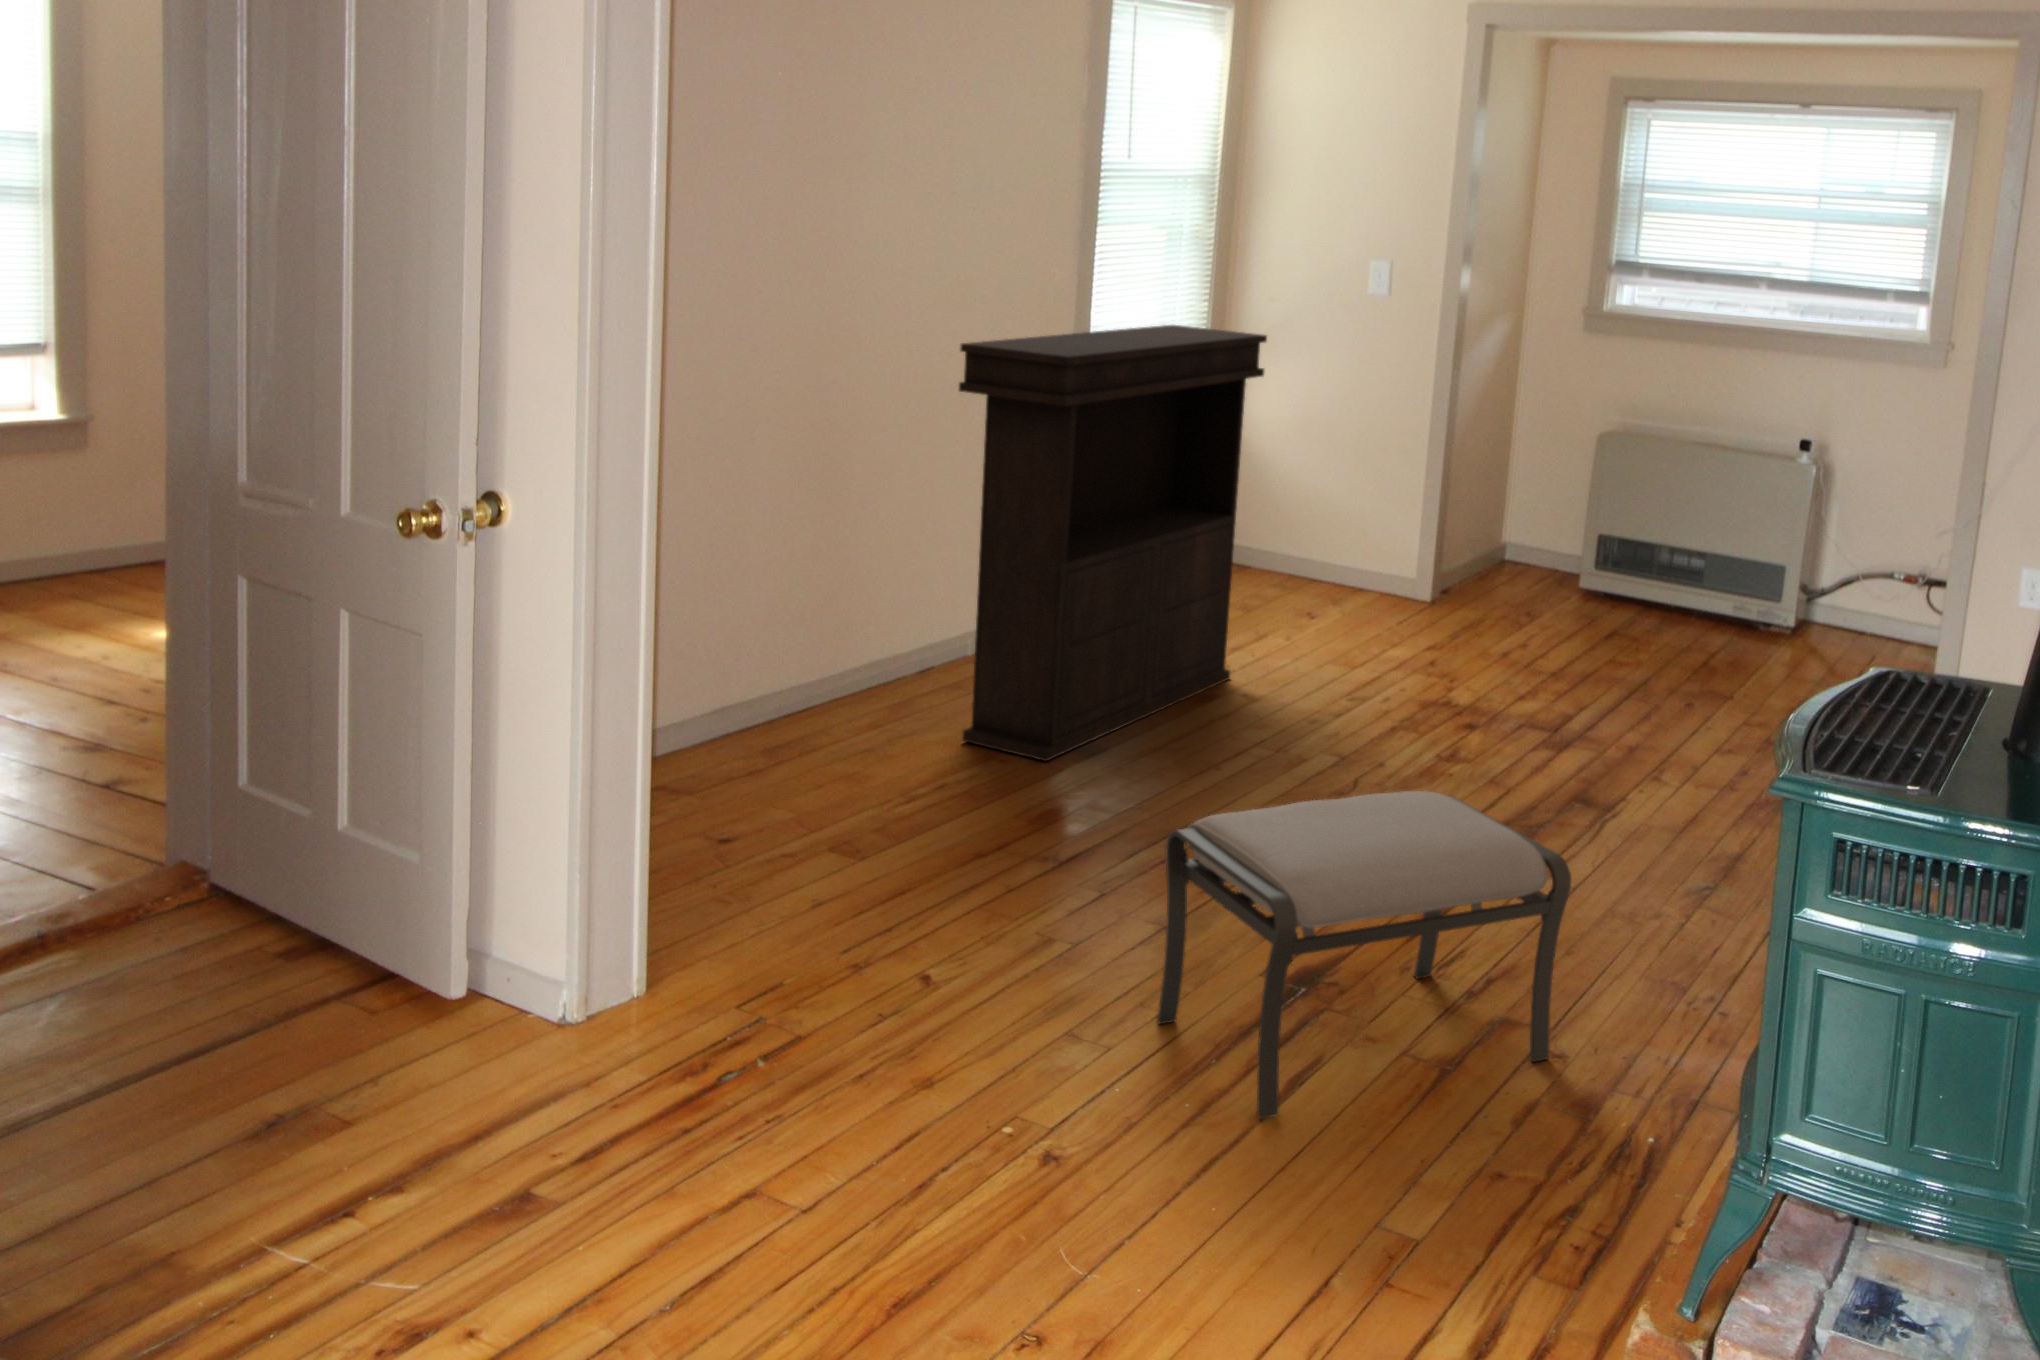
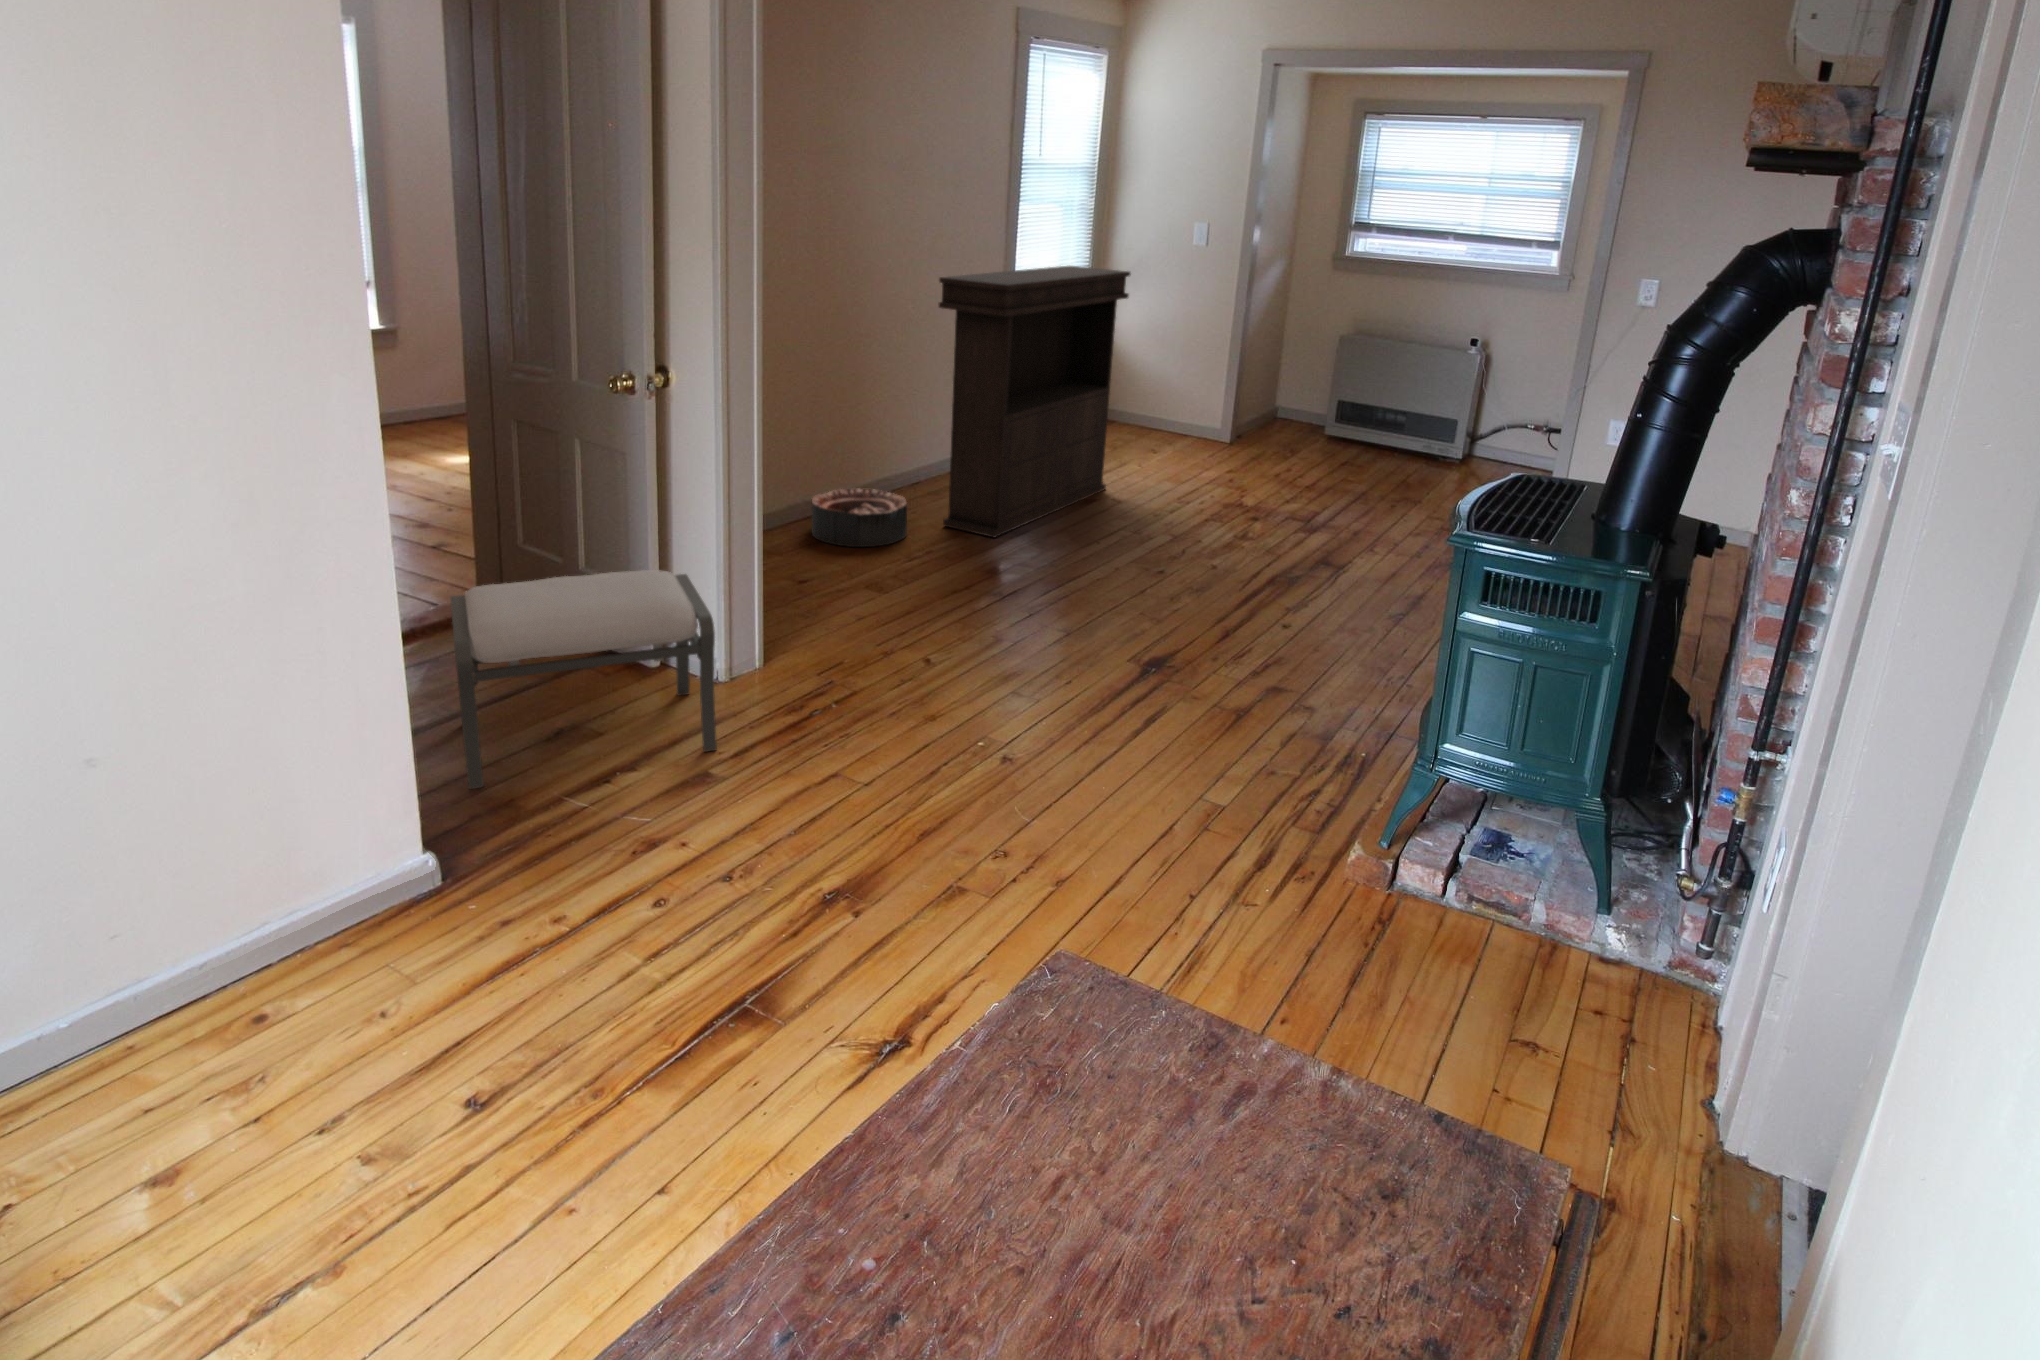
basket: none [744,680,903,778] -> present [812,488,907,547]
ottoman: present [1157,791,1571,1119] -> present [450,570,717,789]

